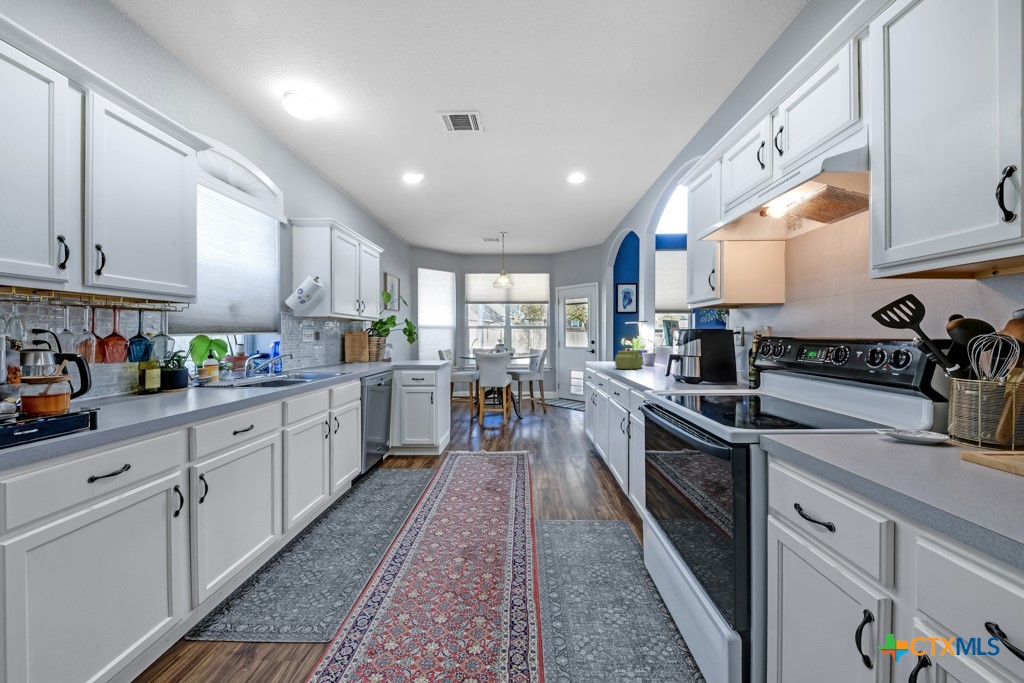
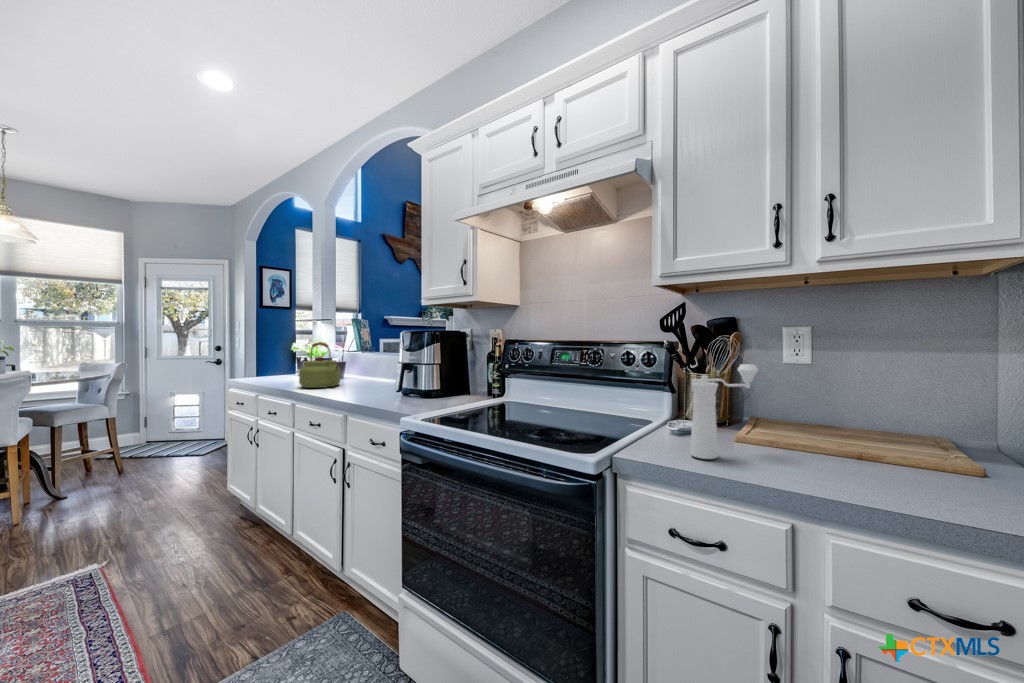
pepper mill: none [852,366,967,462] -> present [691,364,758,459]

